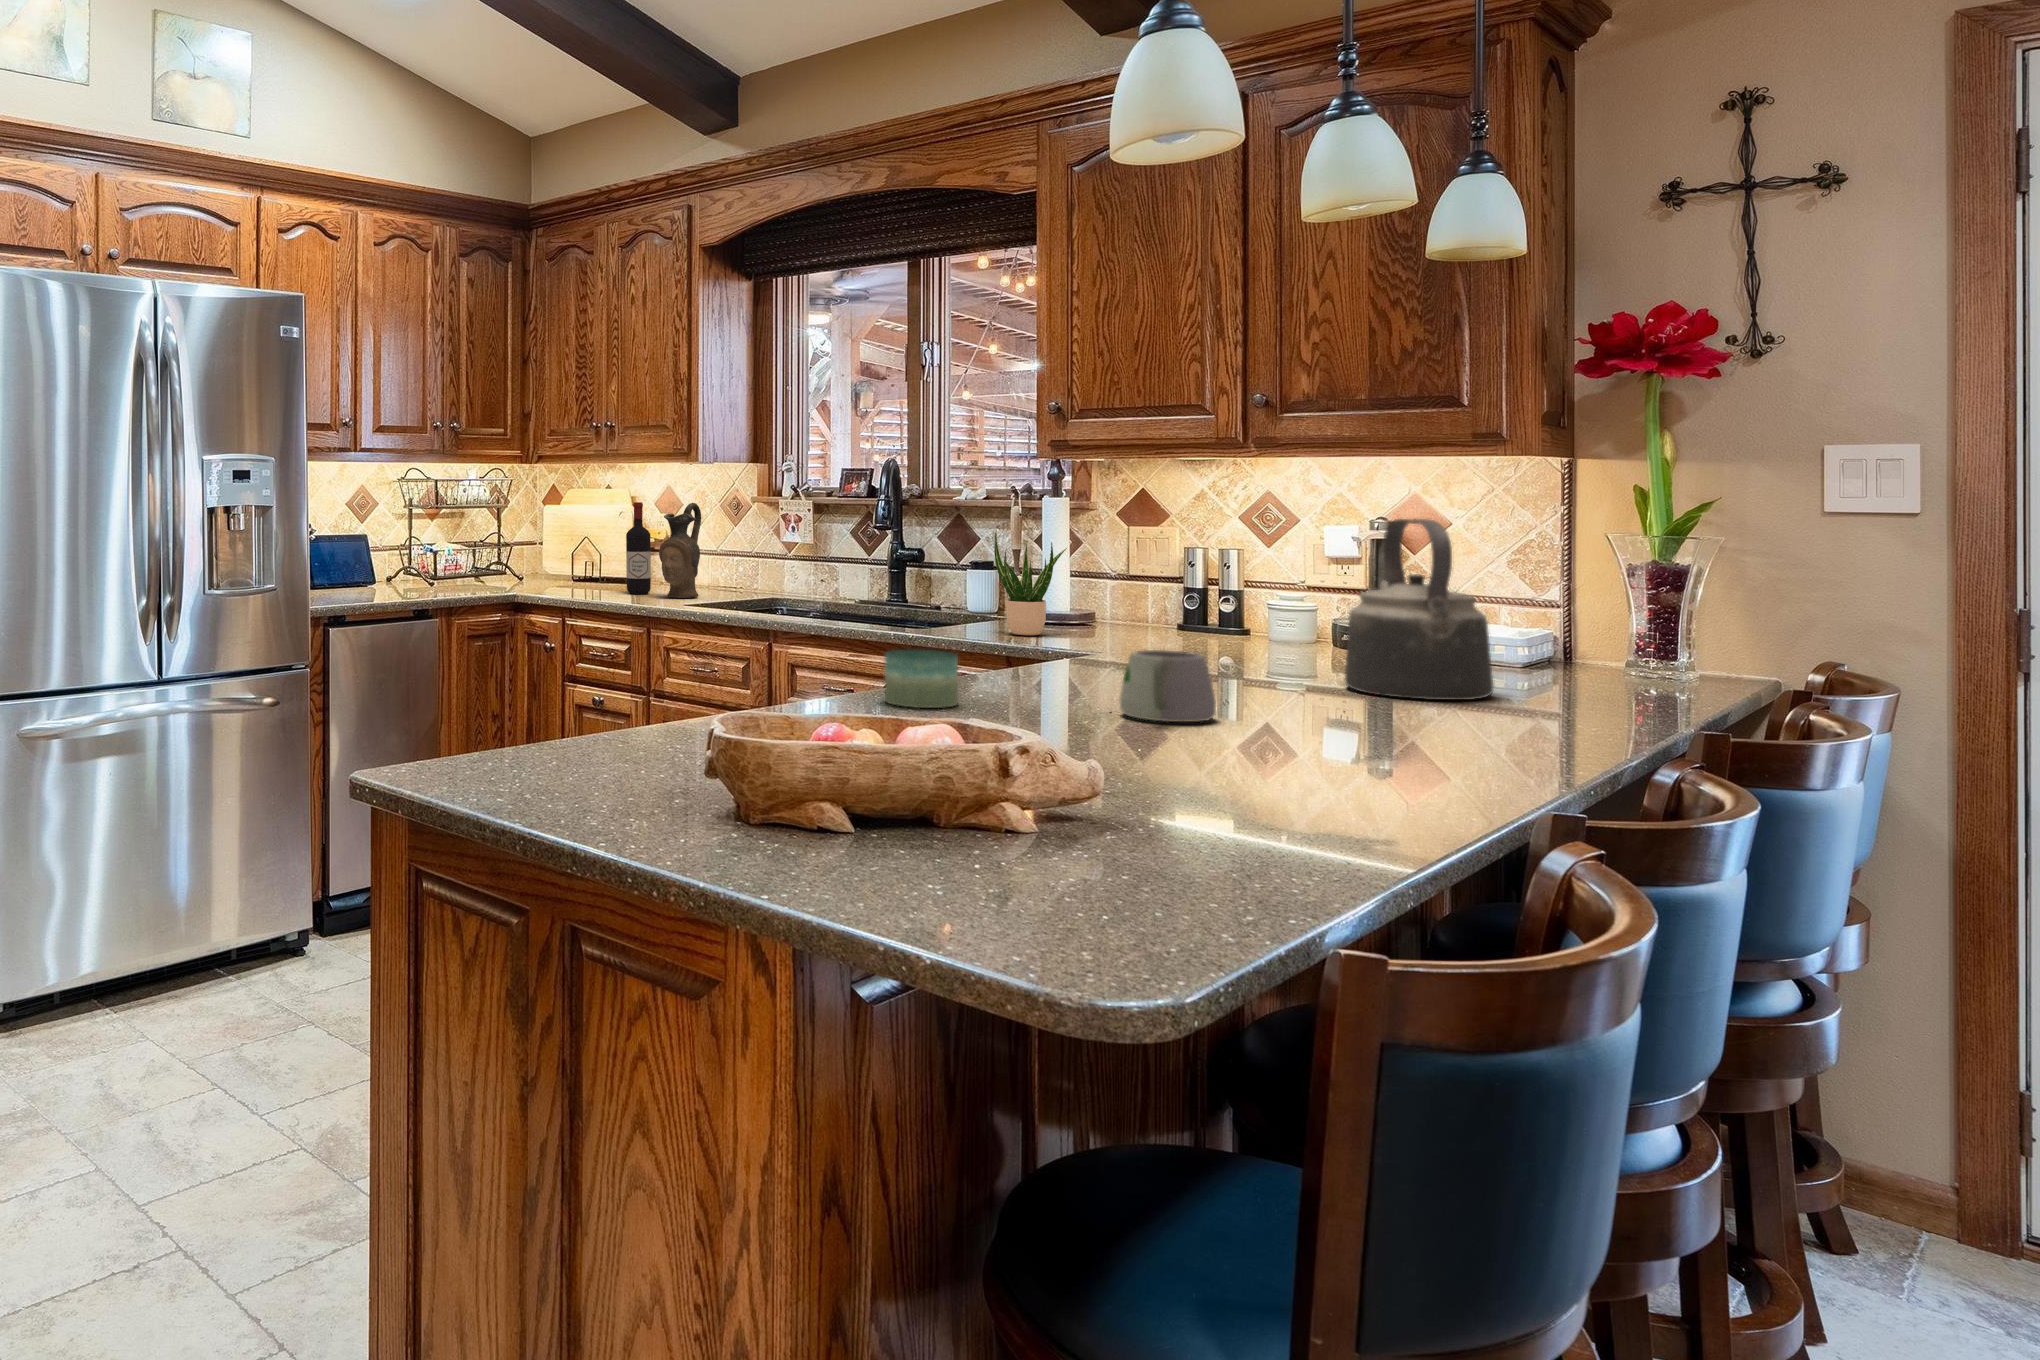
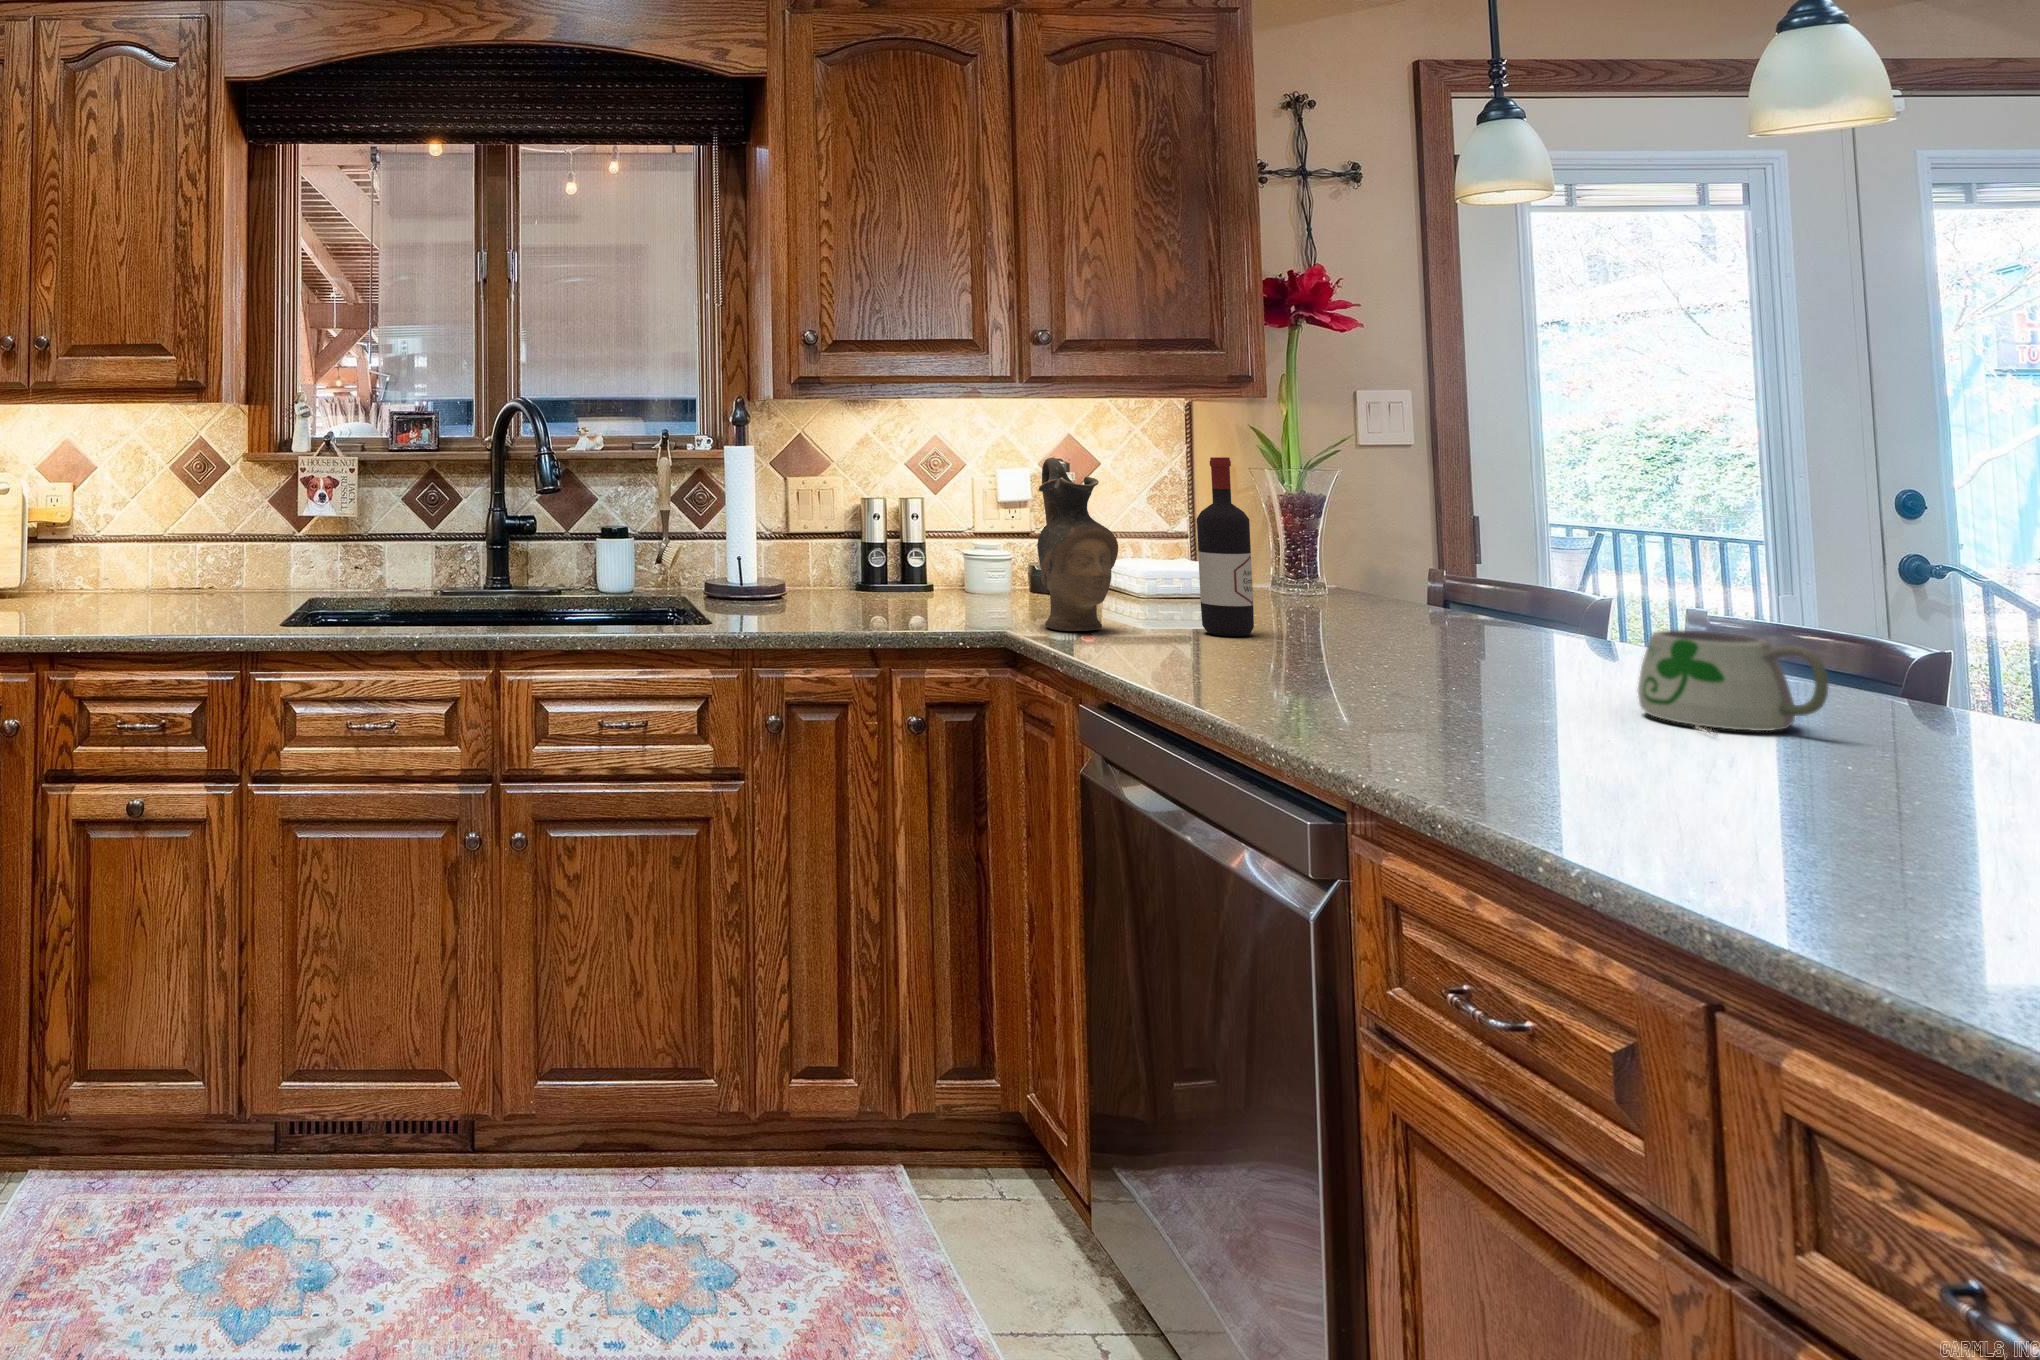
wine bottle: present [626,502,651,594] -> present [1197,457,1254,636]
ceramic pitcher: present [659,503,701,598] -> present [1037,458,1118,631]
kettle: present [1345,519,1494,700] -> none [1360,456,1564,651]
potted plant: present [994,530,1067,635] -> none [793,485,891,619]
candle: present [885,650,958,708] -> none [1463,669,1611,771]

